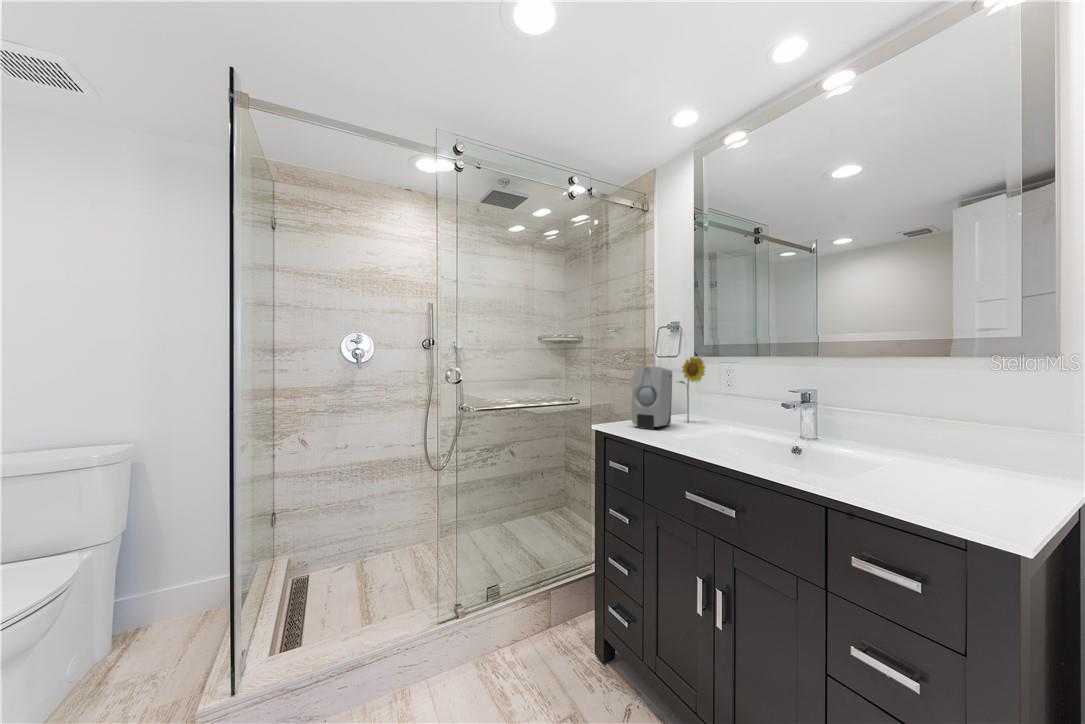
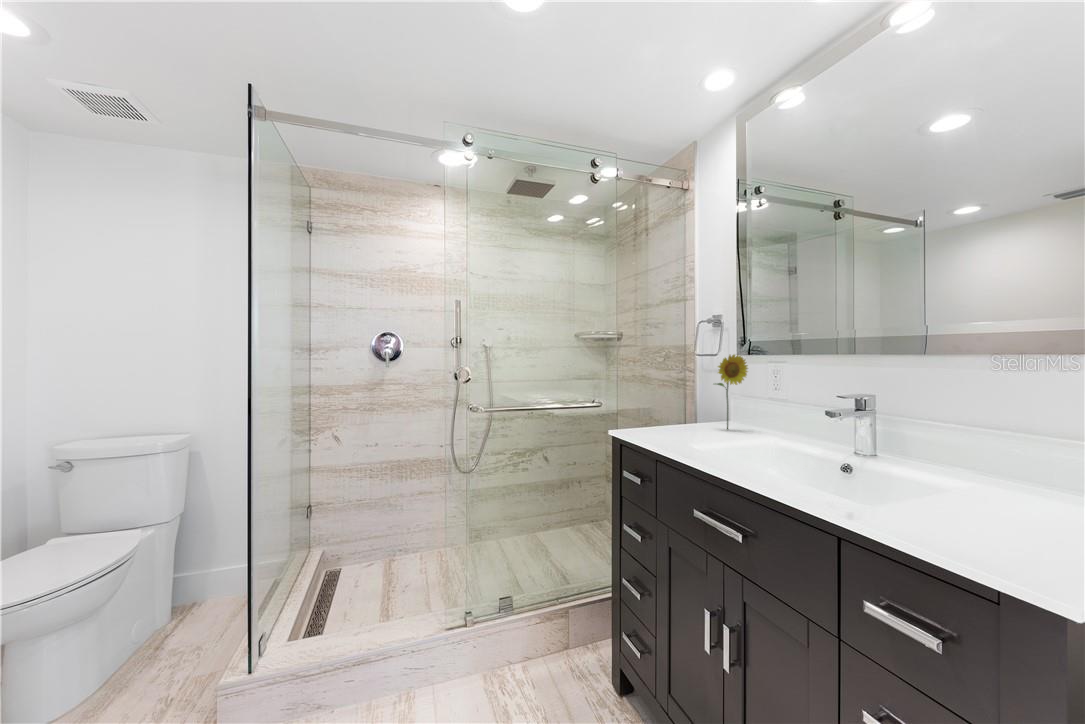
soap dispenser: present [632,366,672,429] -> none [654,366,705,437]

